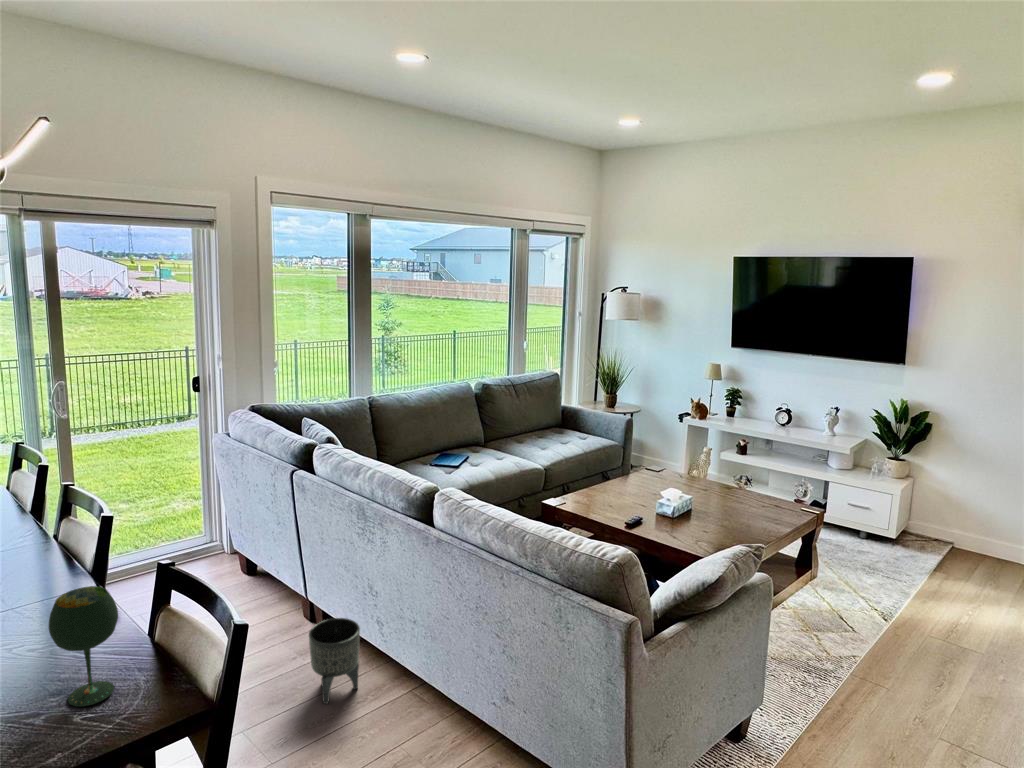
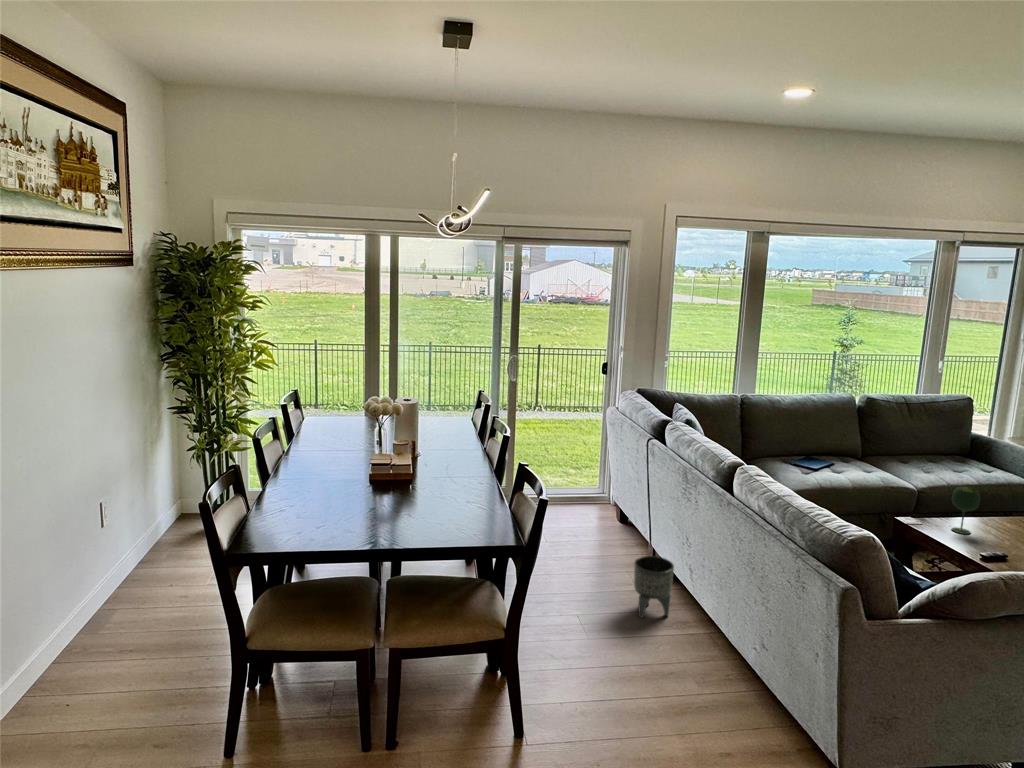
wine glass: present [49,586,118,707] -> present [952,486,980,534]

